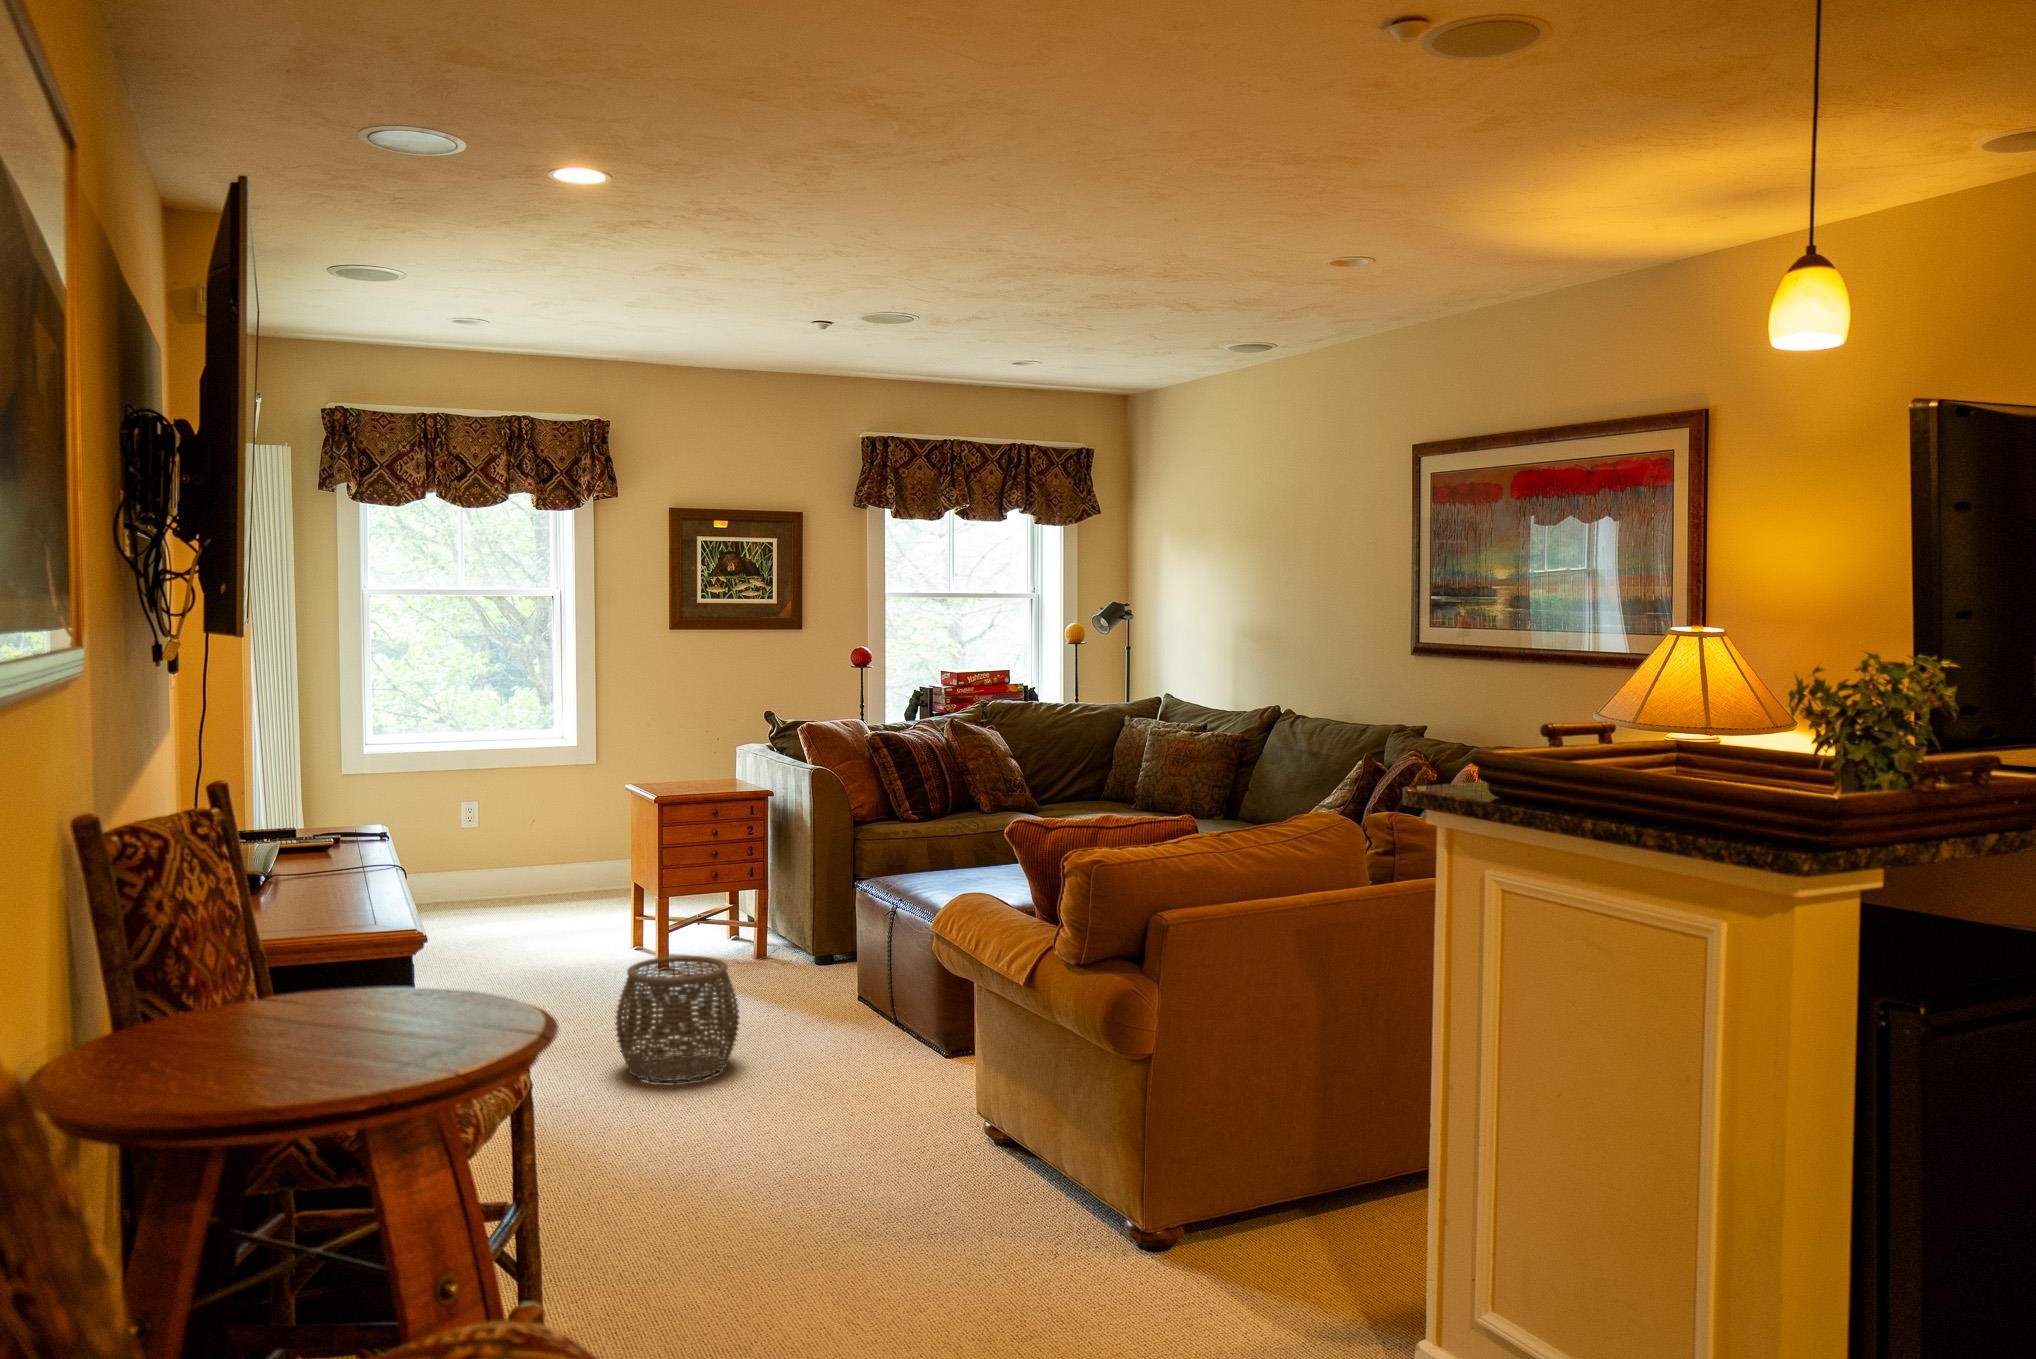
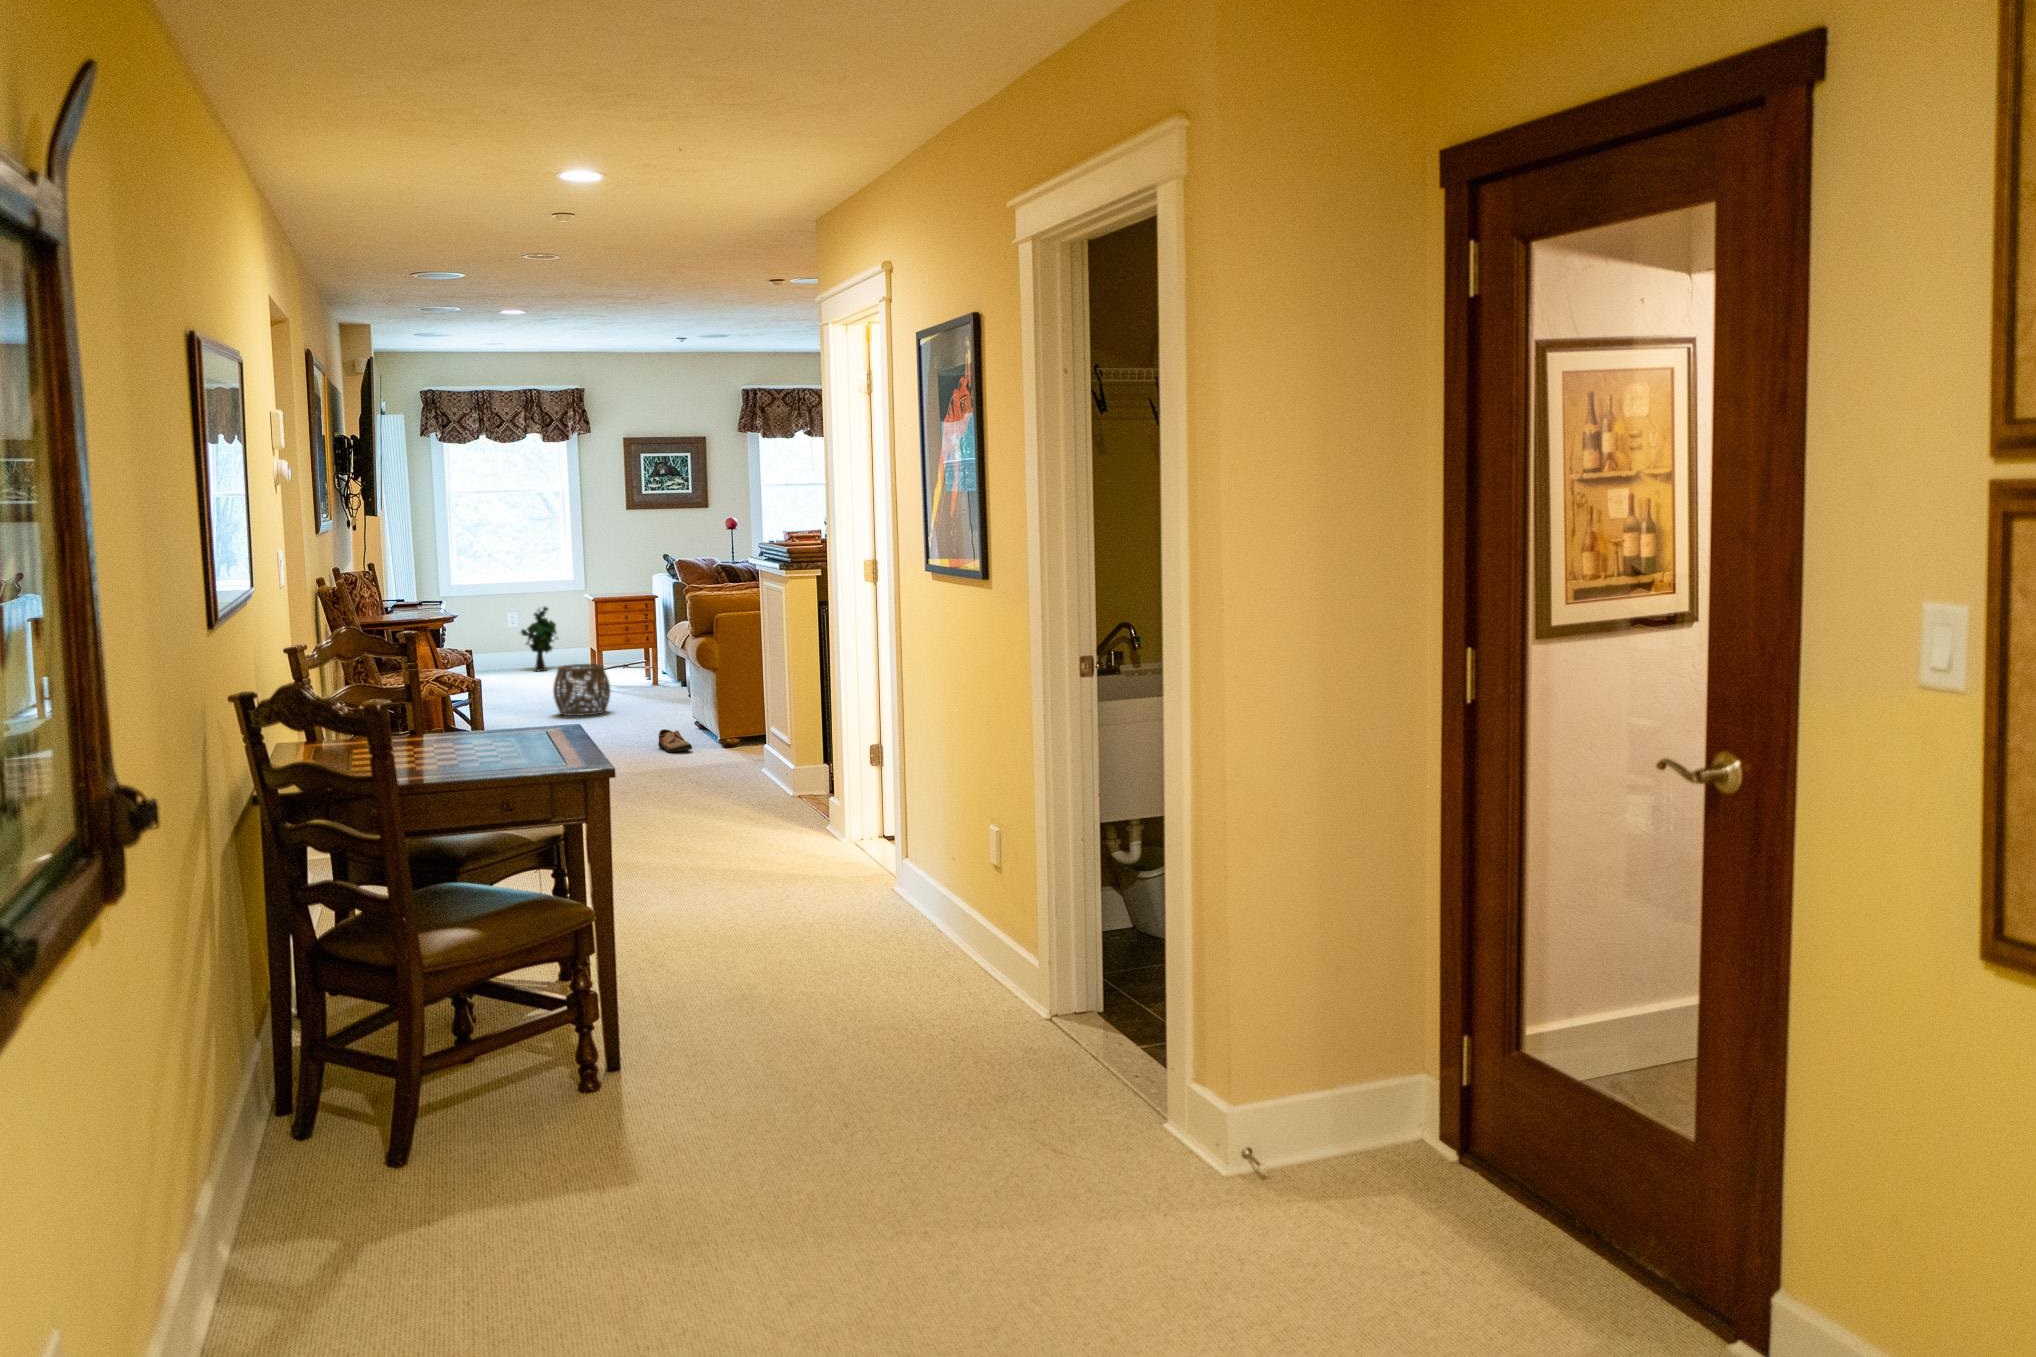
decorative plant: none [479,792,549,907] -> present [521,607,556,671]
shoe: none [989,1213,1107,1300] -> present [658,729,692,752]

